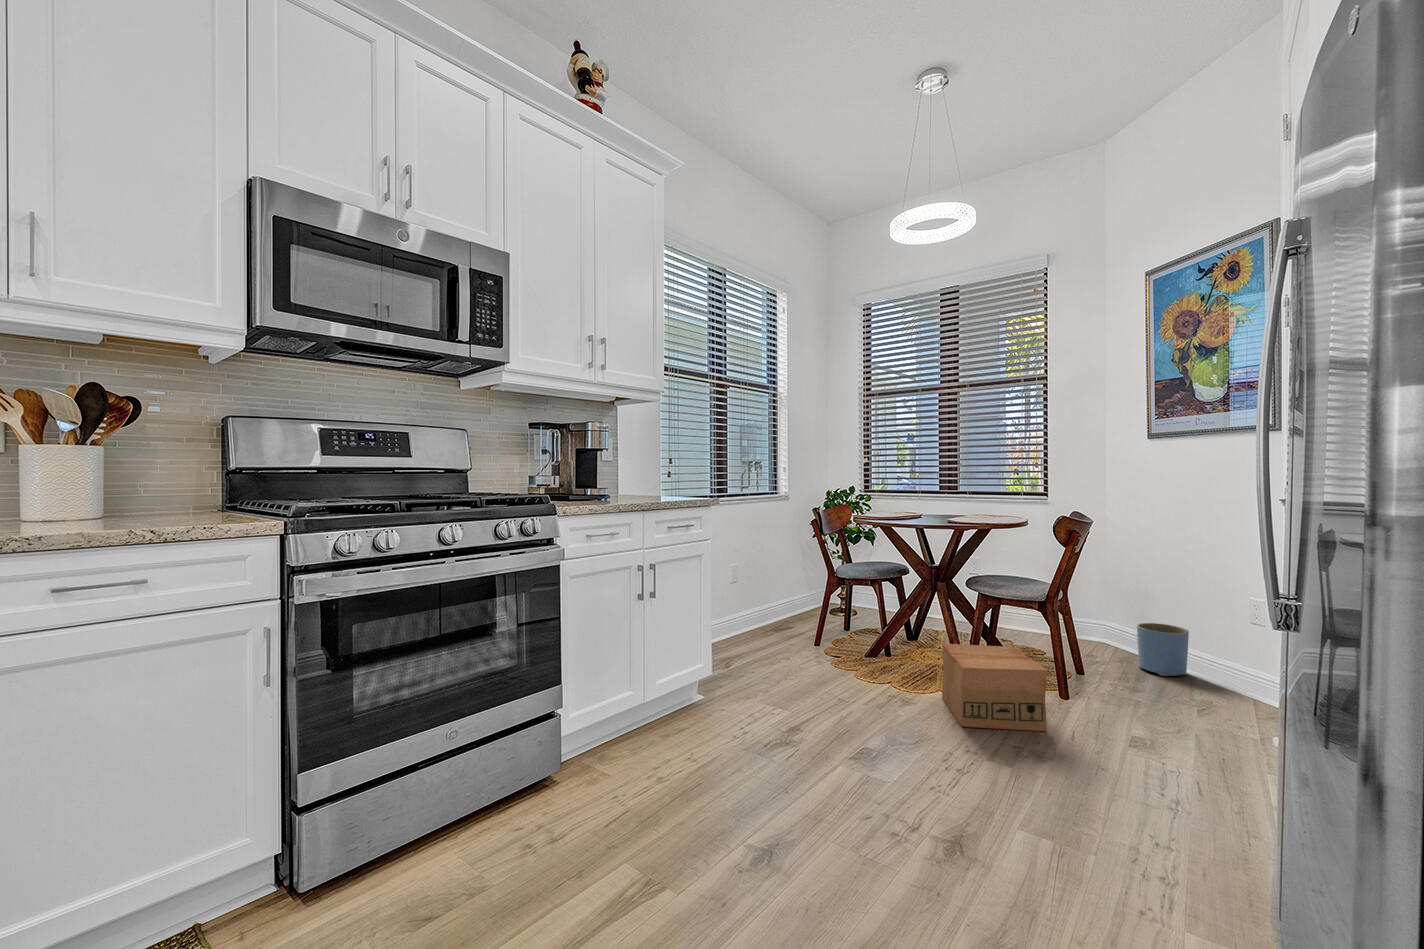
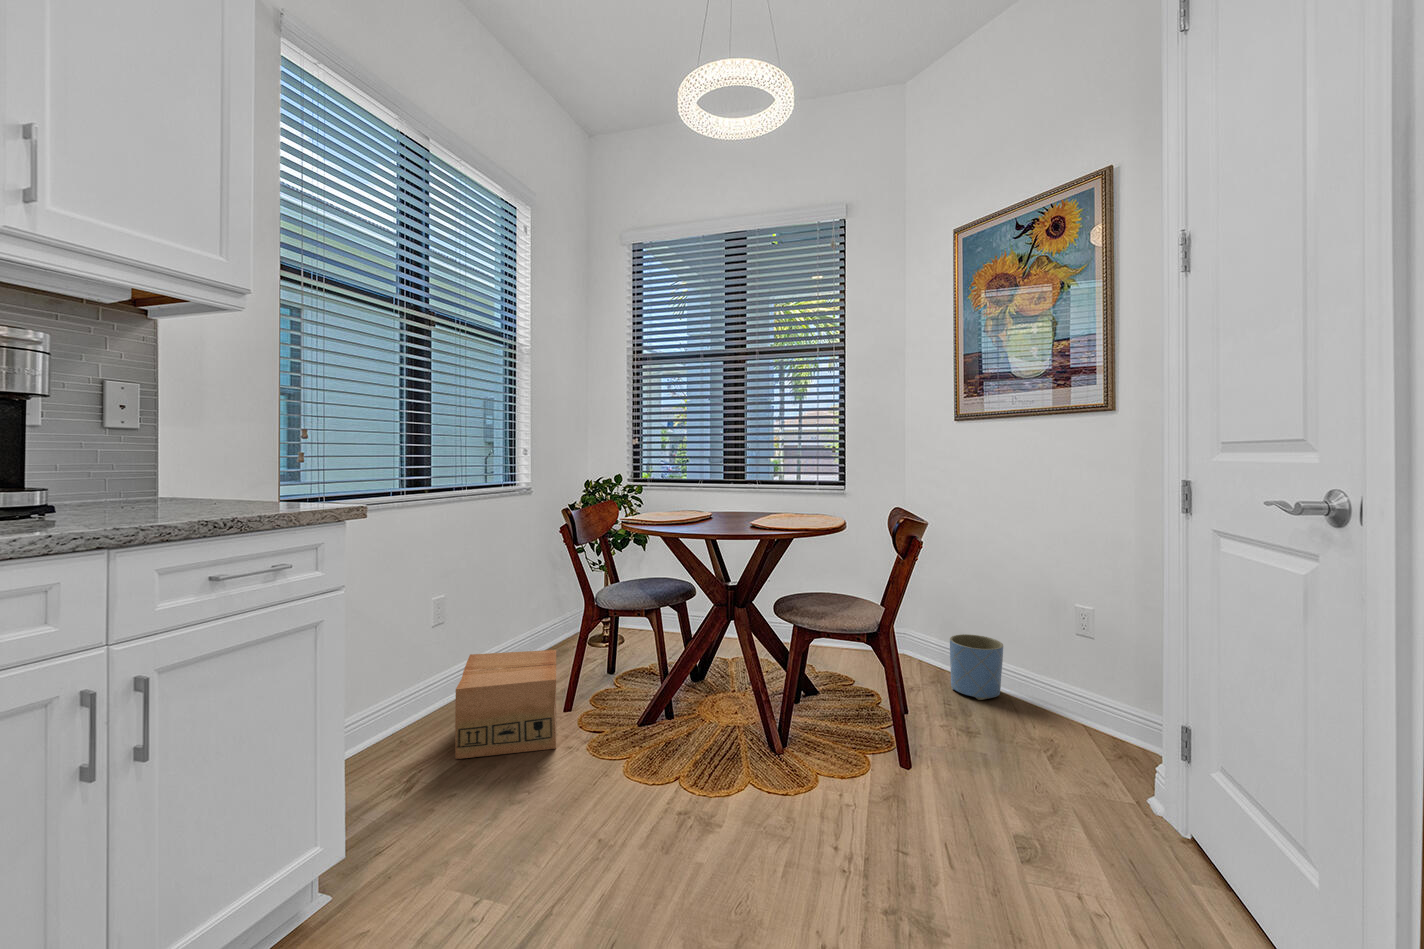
cardboard box: present [942,643,1047,731] -> present [455,650,556,759]

